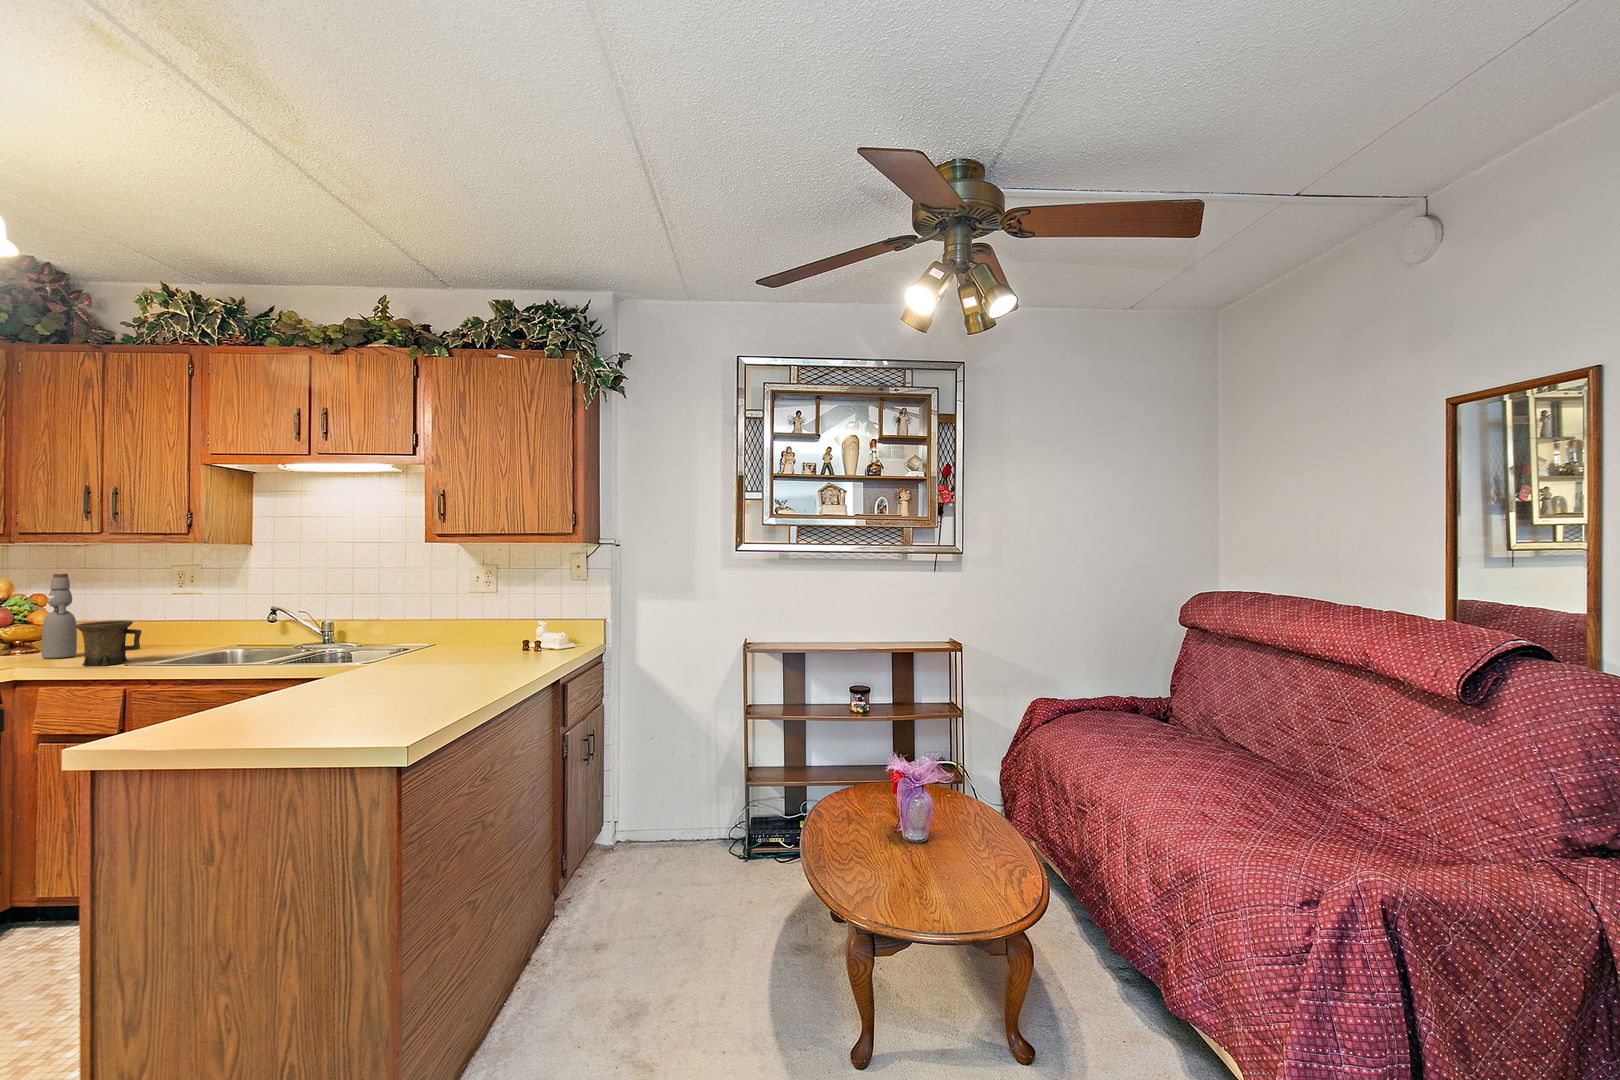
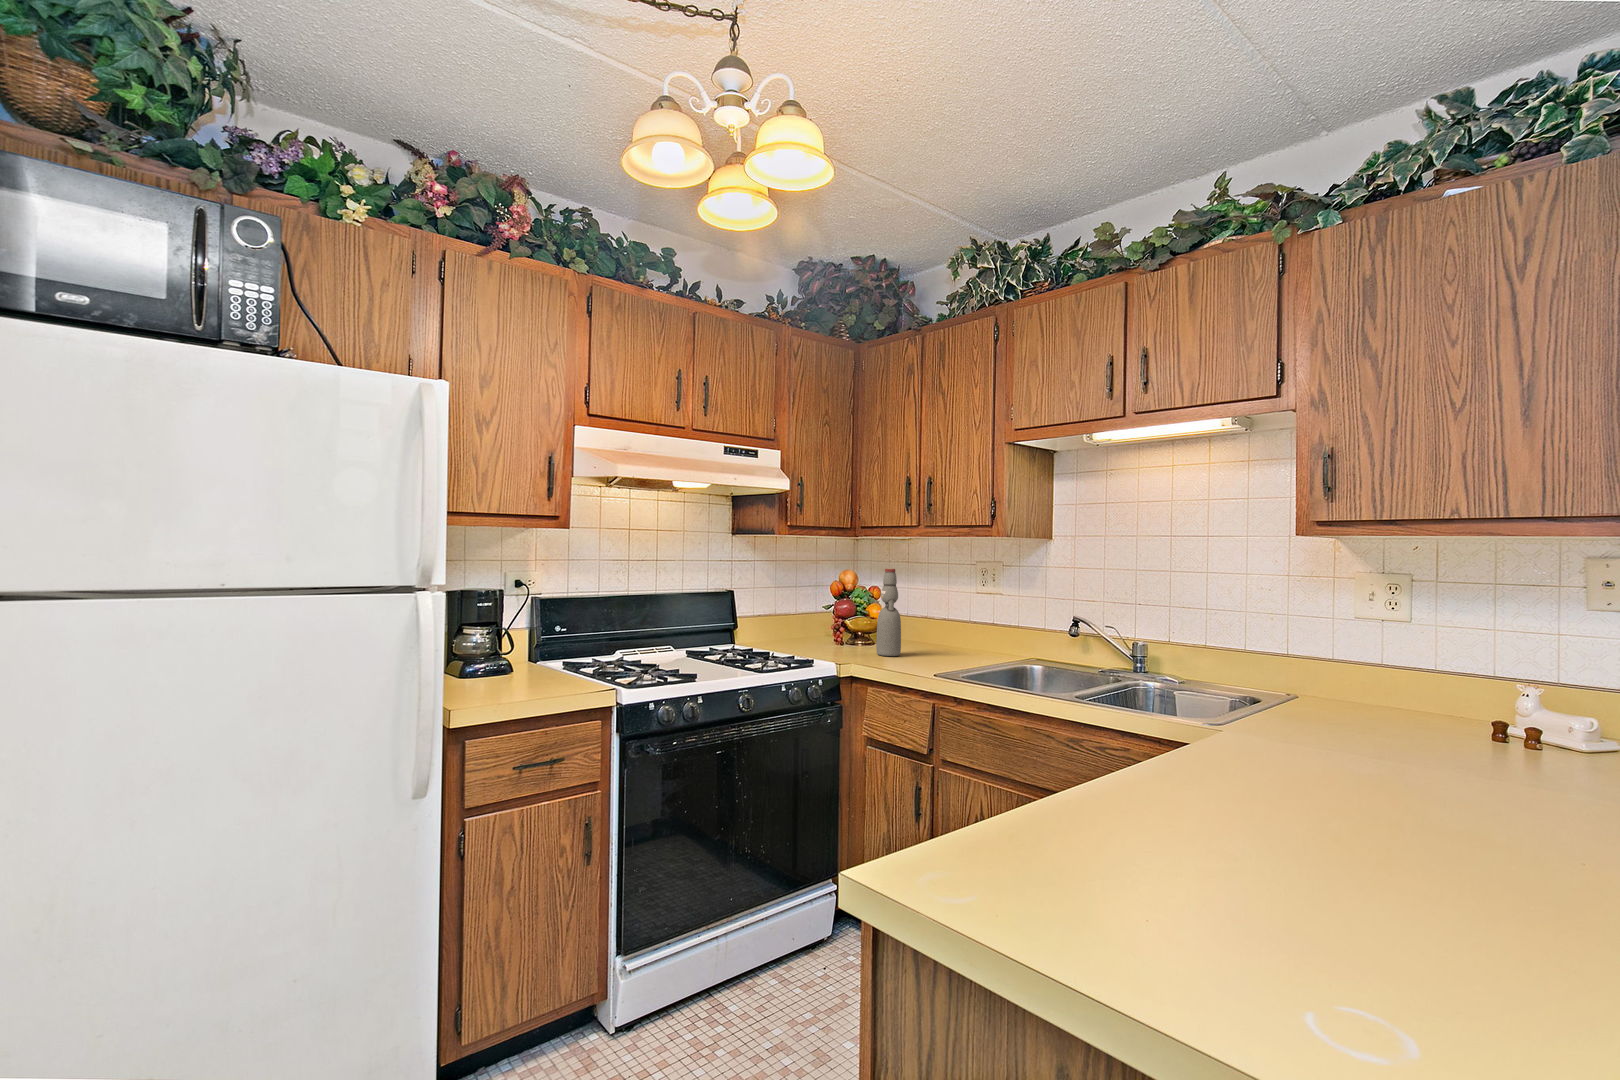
mug: present [75,620,142,666] -> none [903,622,954,671]

